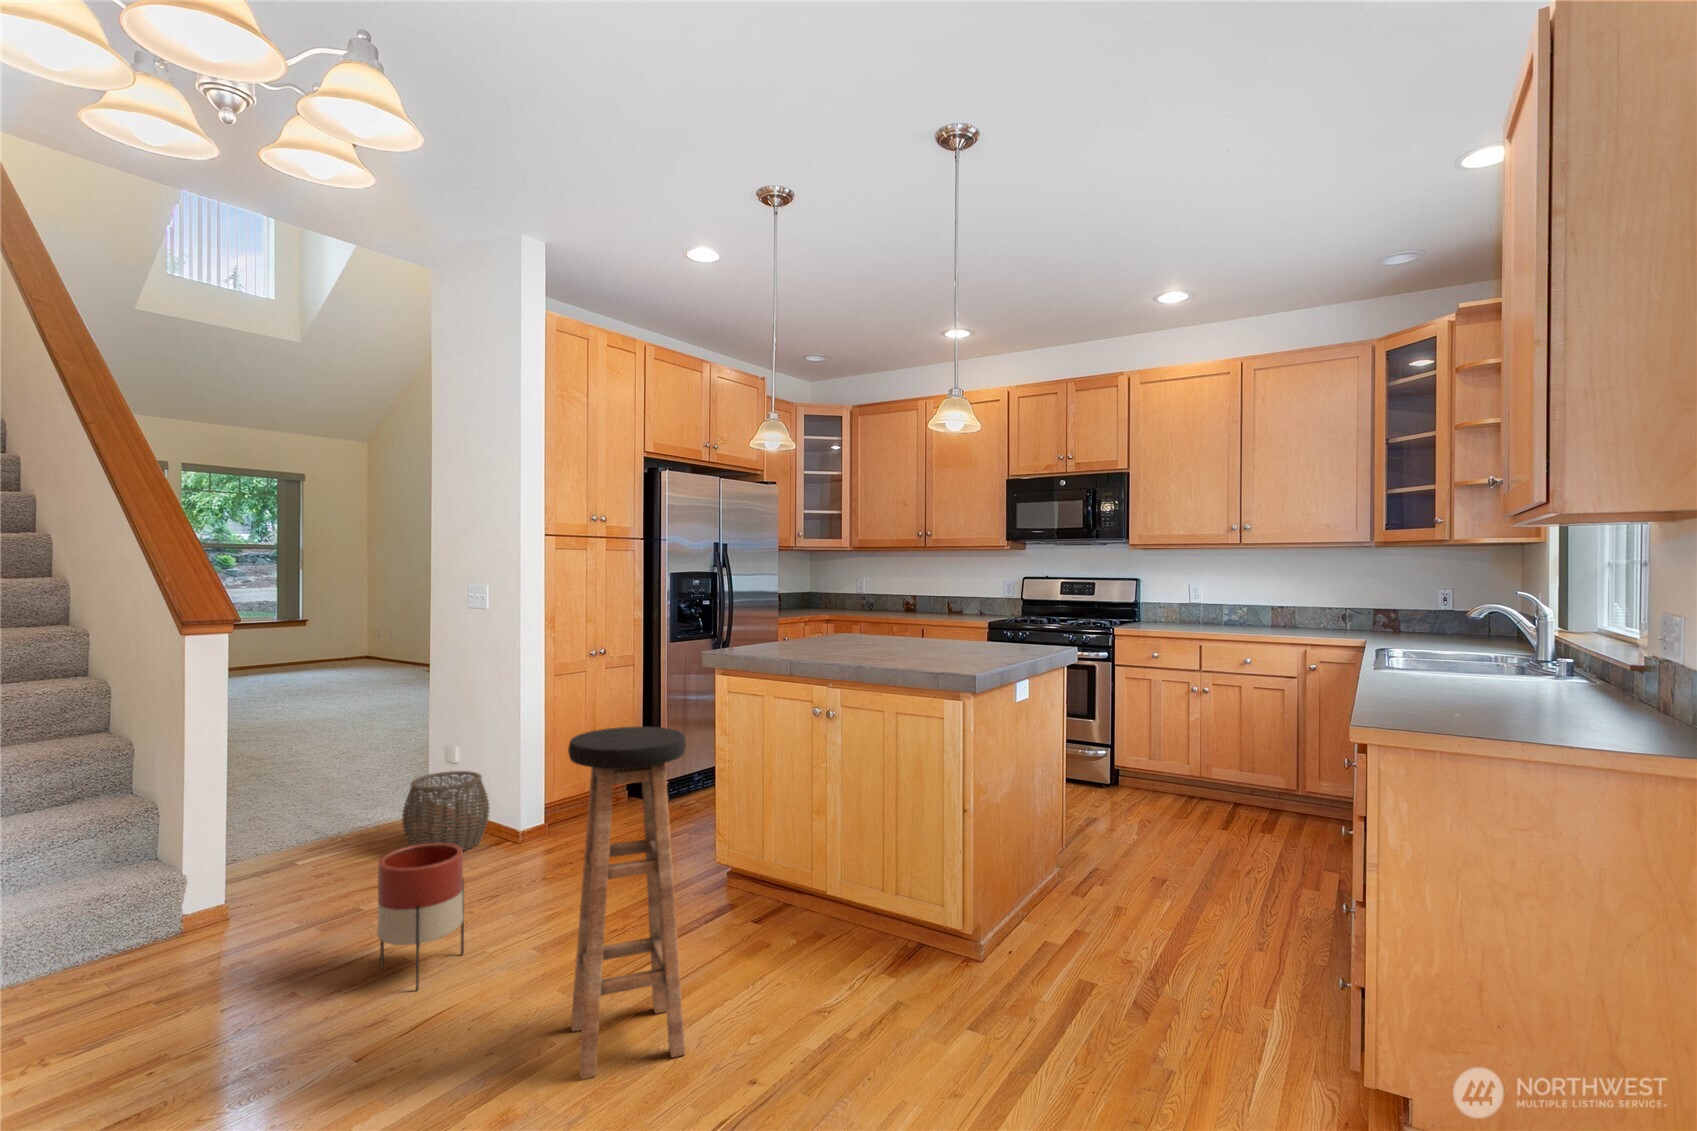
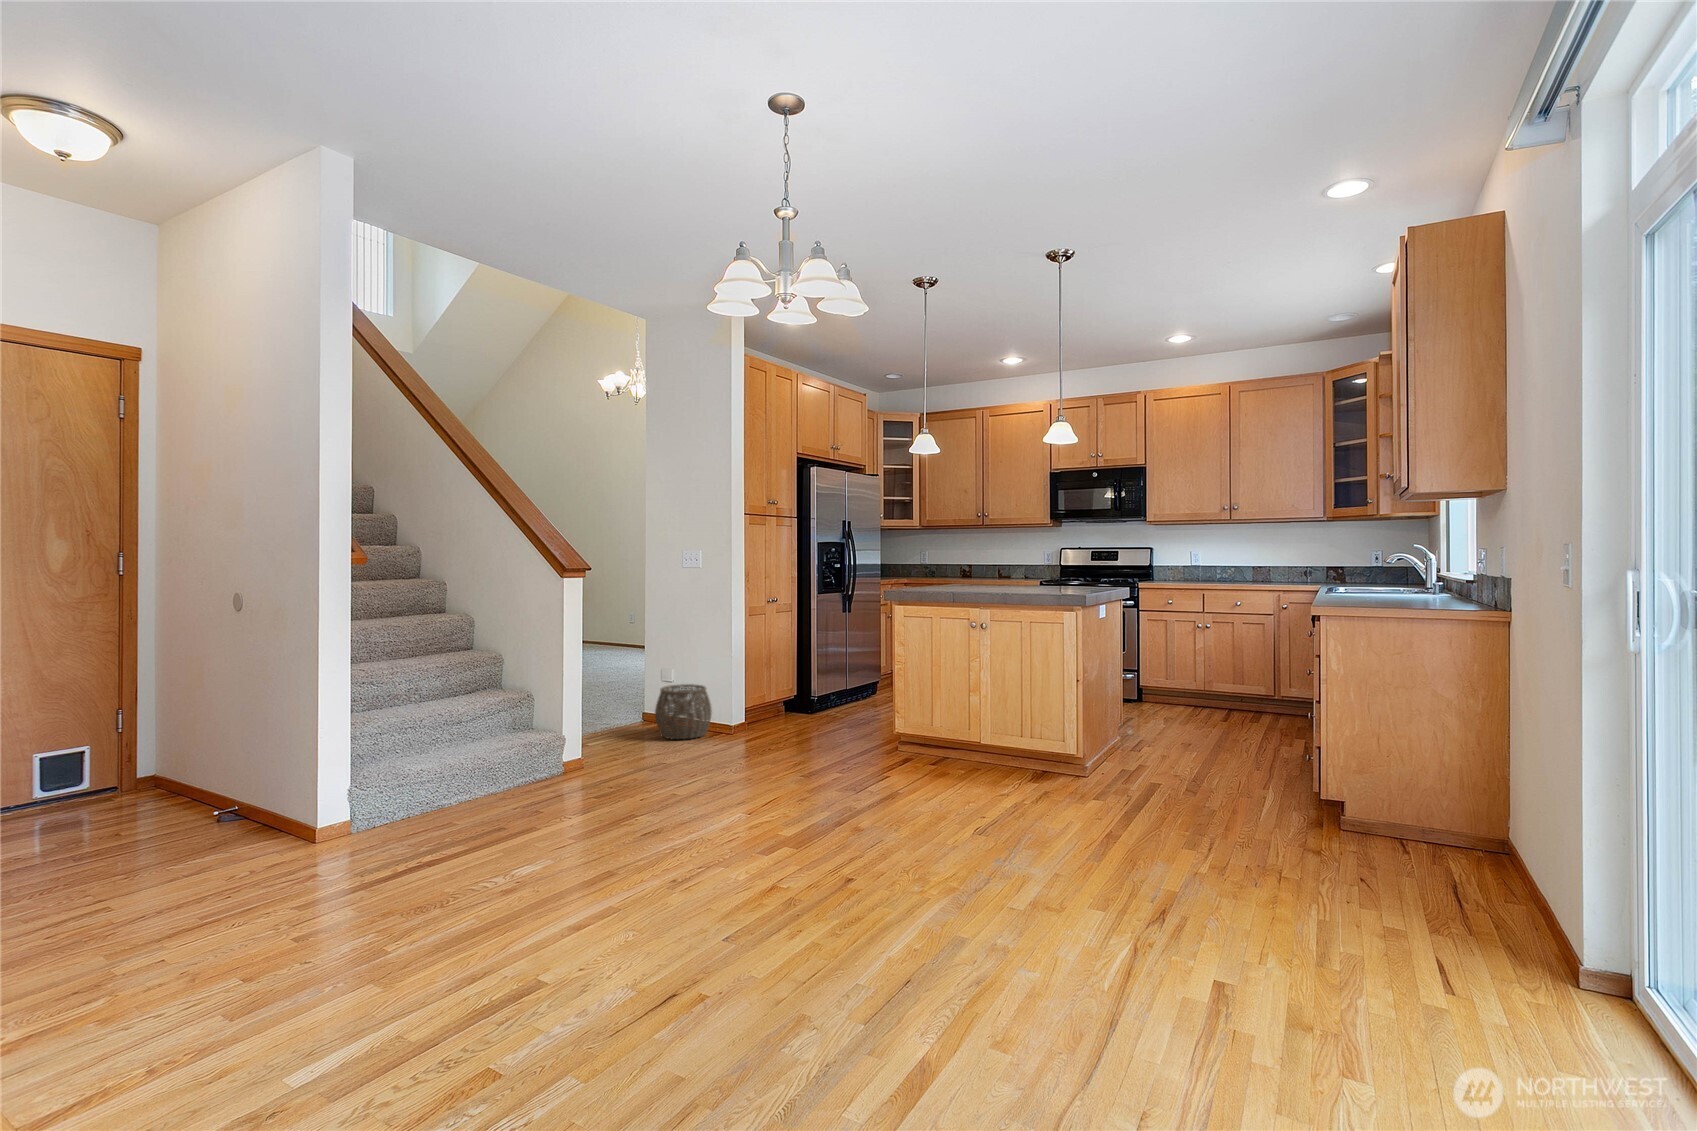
bar stool: present [568,727,686,1079] -> none [863,624,940,814]
planter: present [377,843,464,990] -> none [718,707,768,789]

